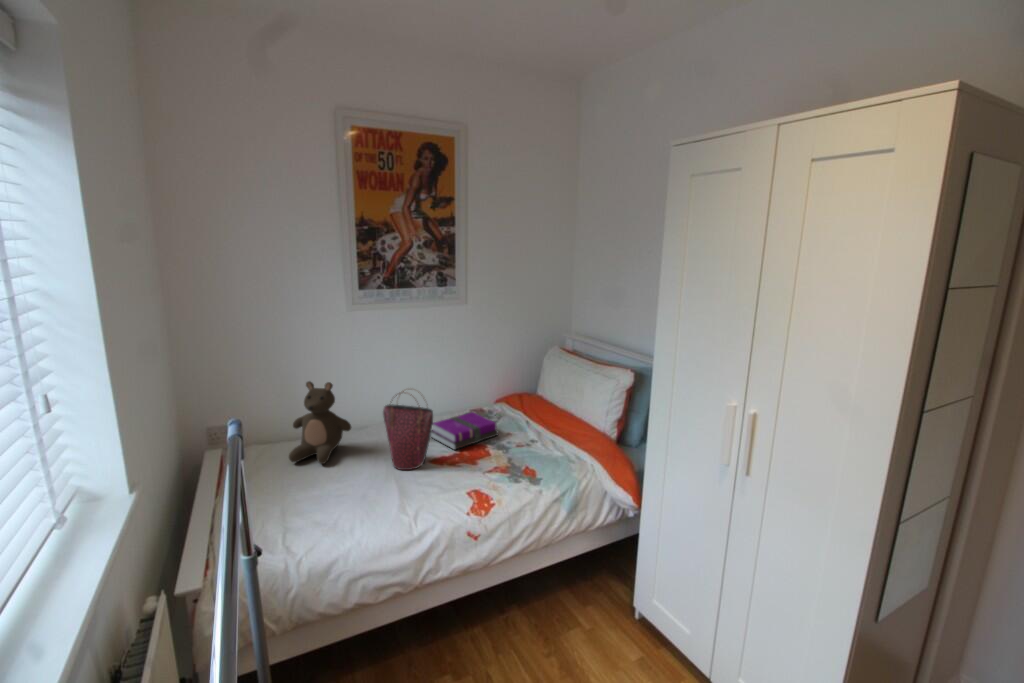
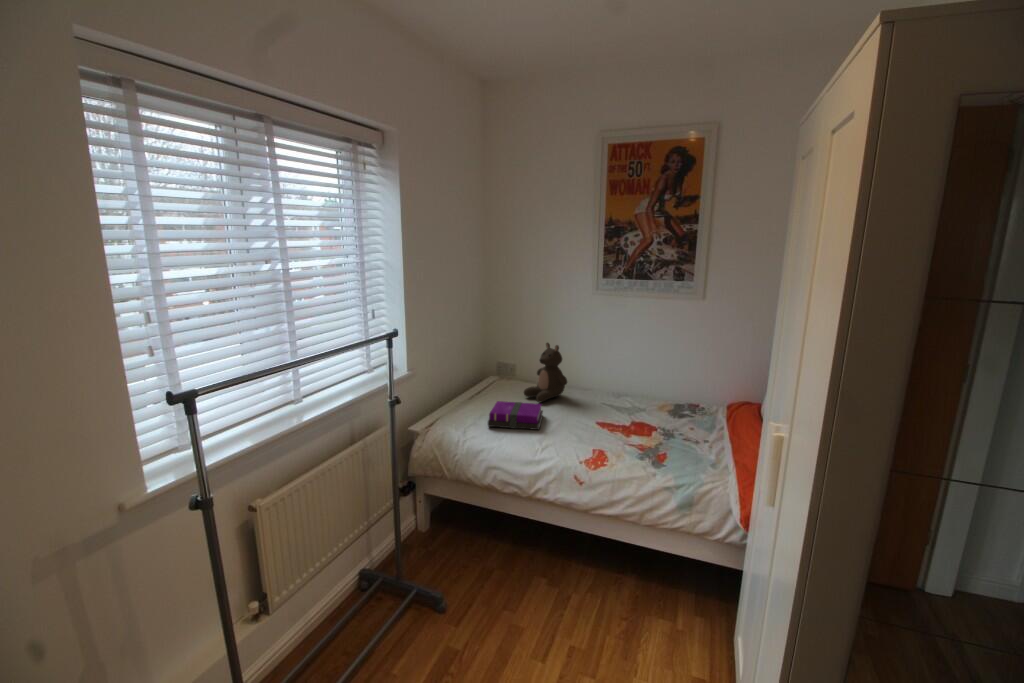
handbag: present [383,391,433,470] -> none [576,358,606,424]
notebook: present [431,412,498,450] -> present [488,401,543,430]

